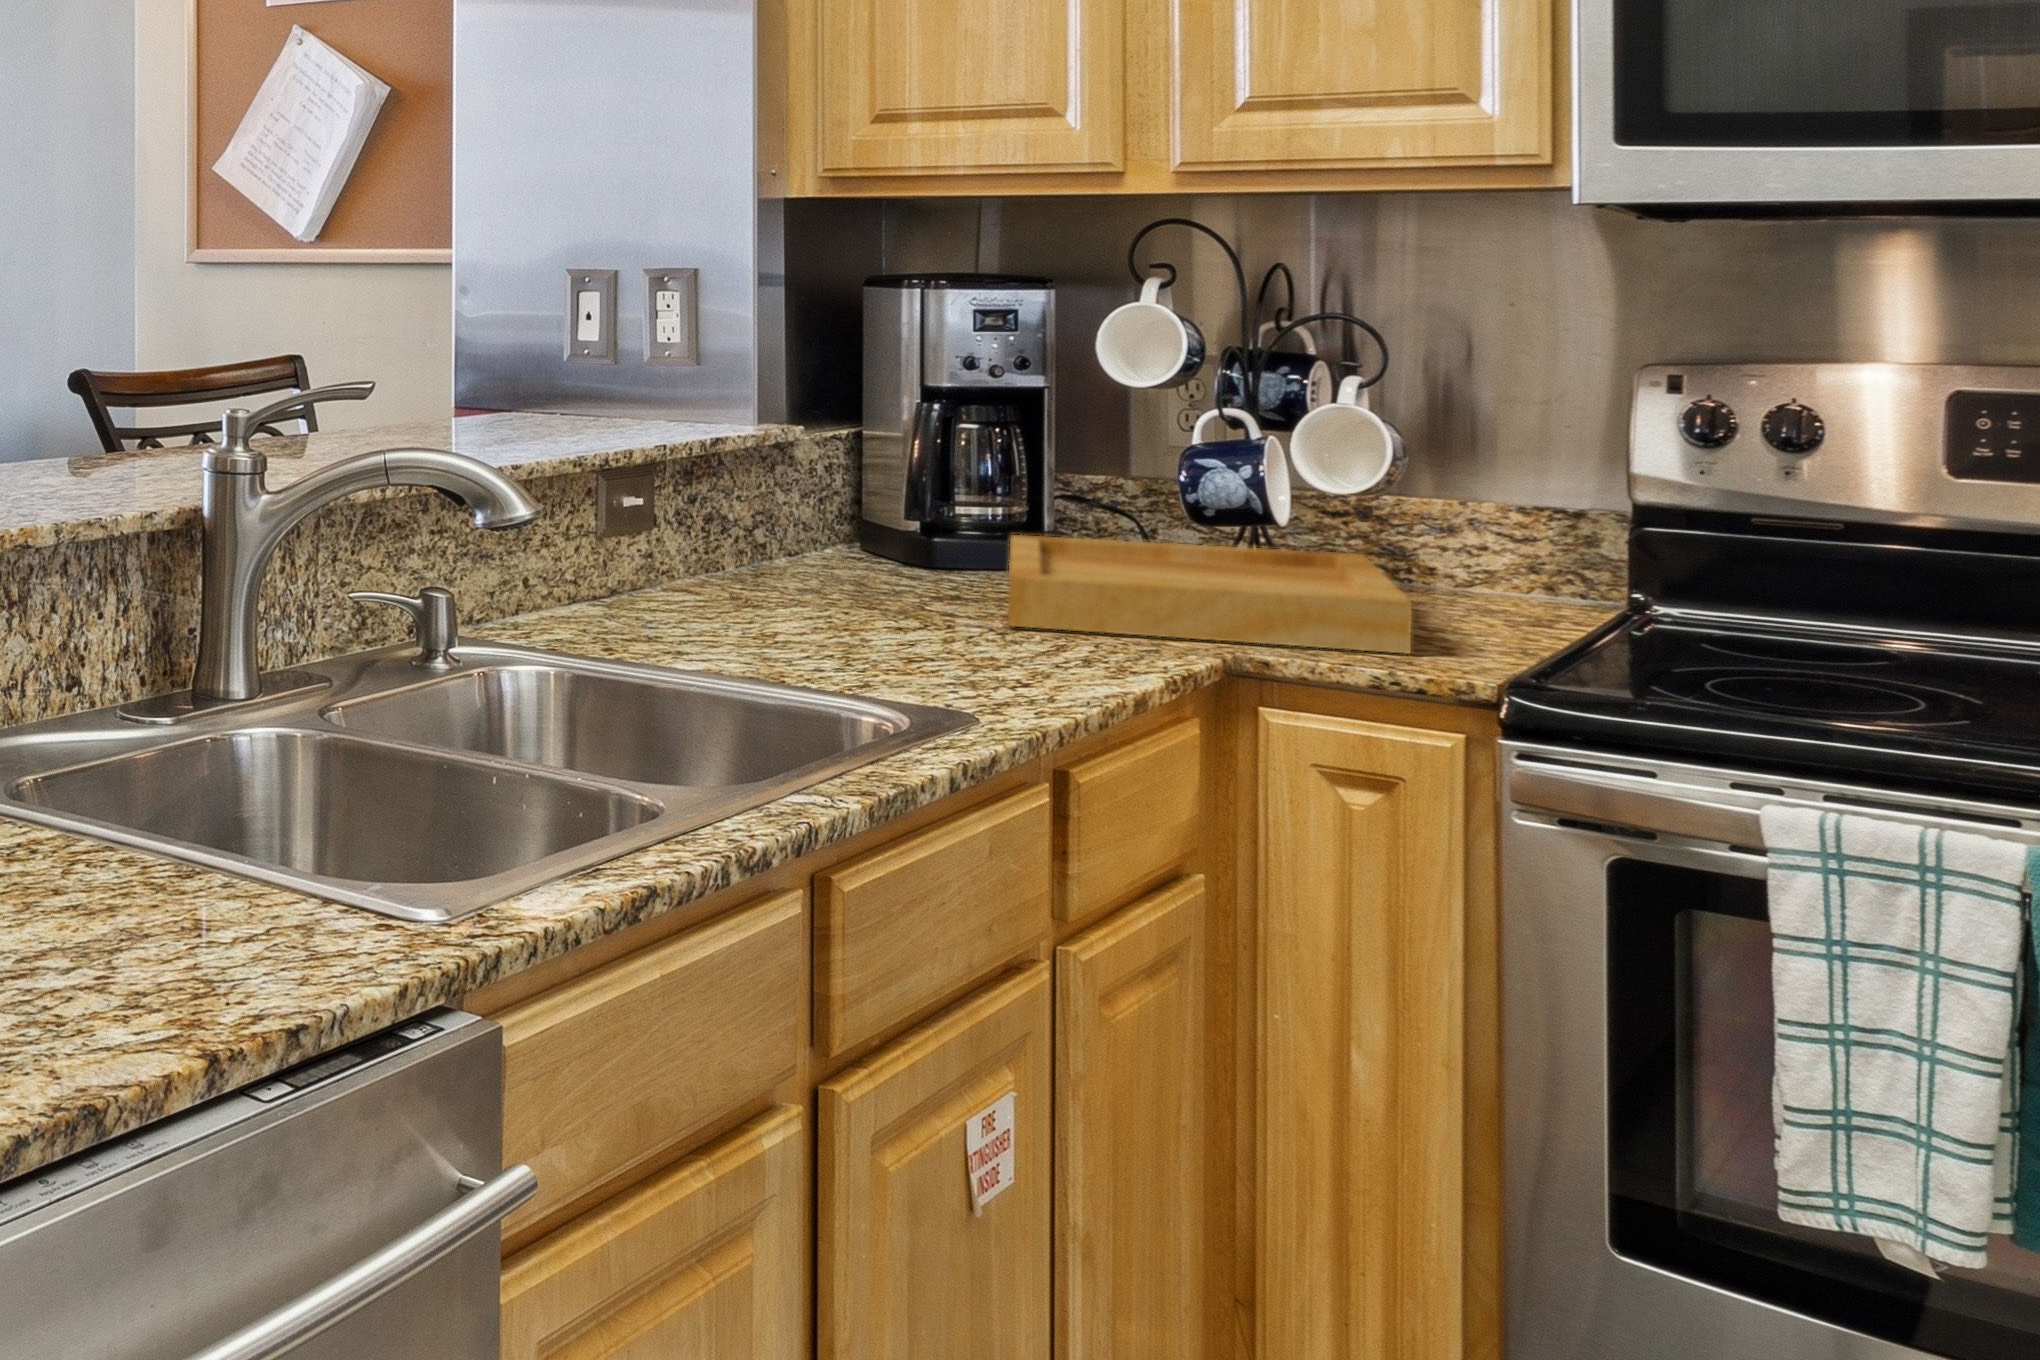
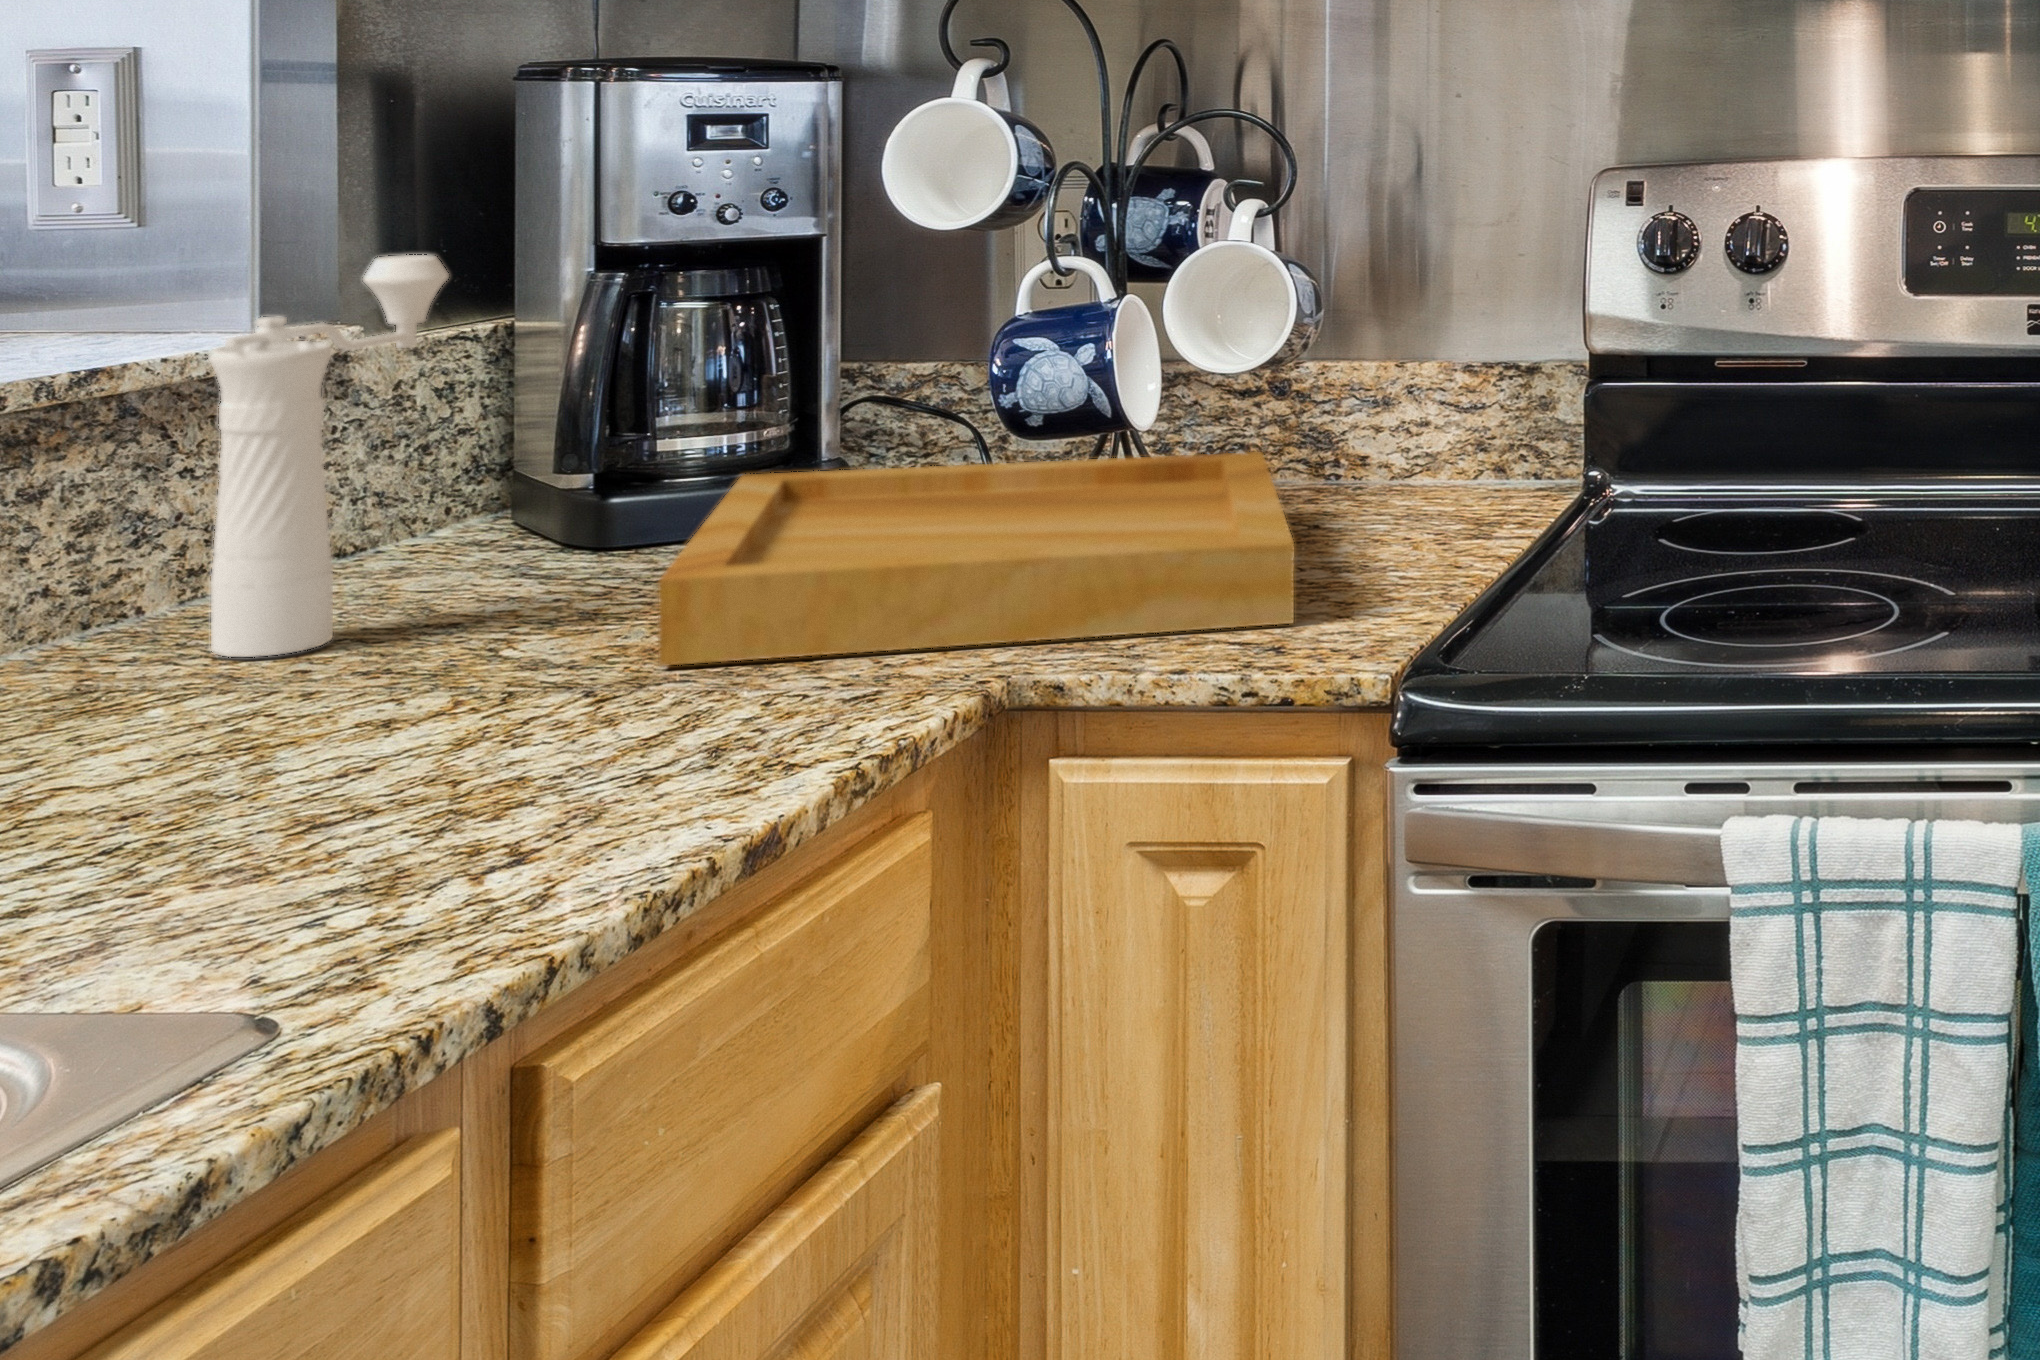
pepper mill: none [762,389,864,598] -> present [209,255,448,657]

